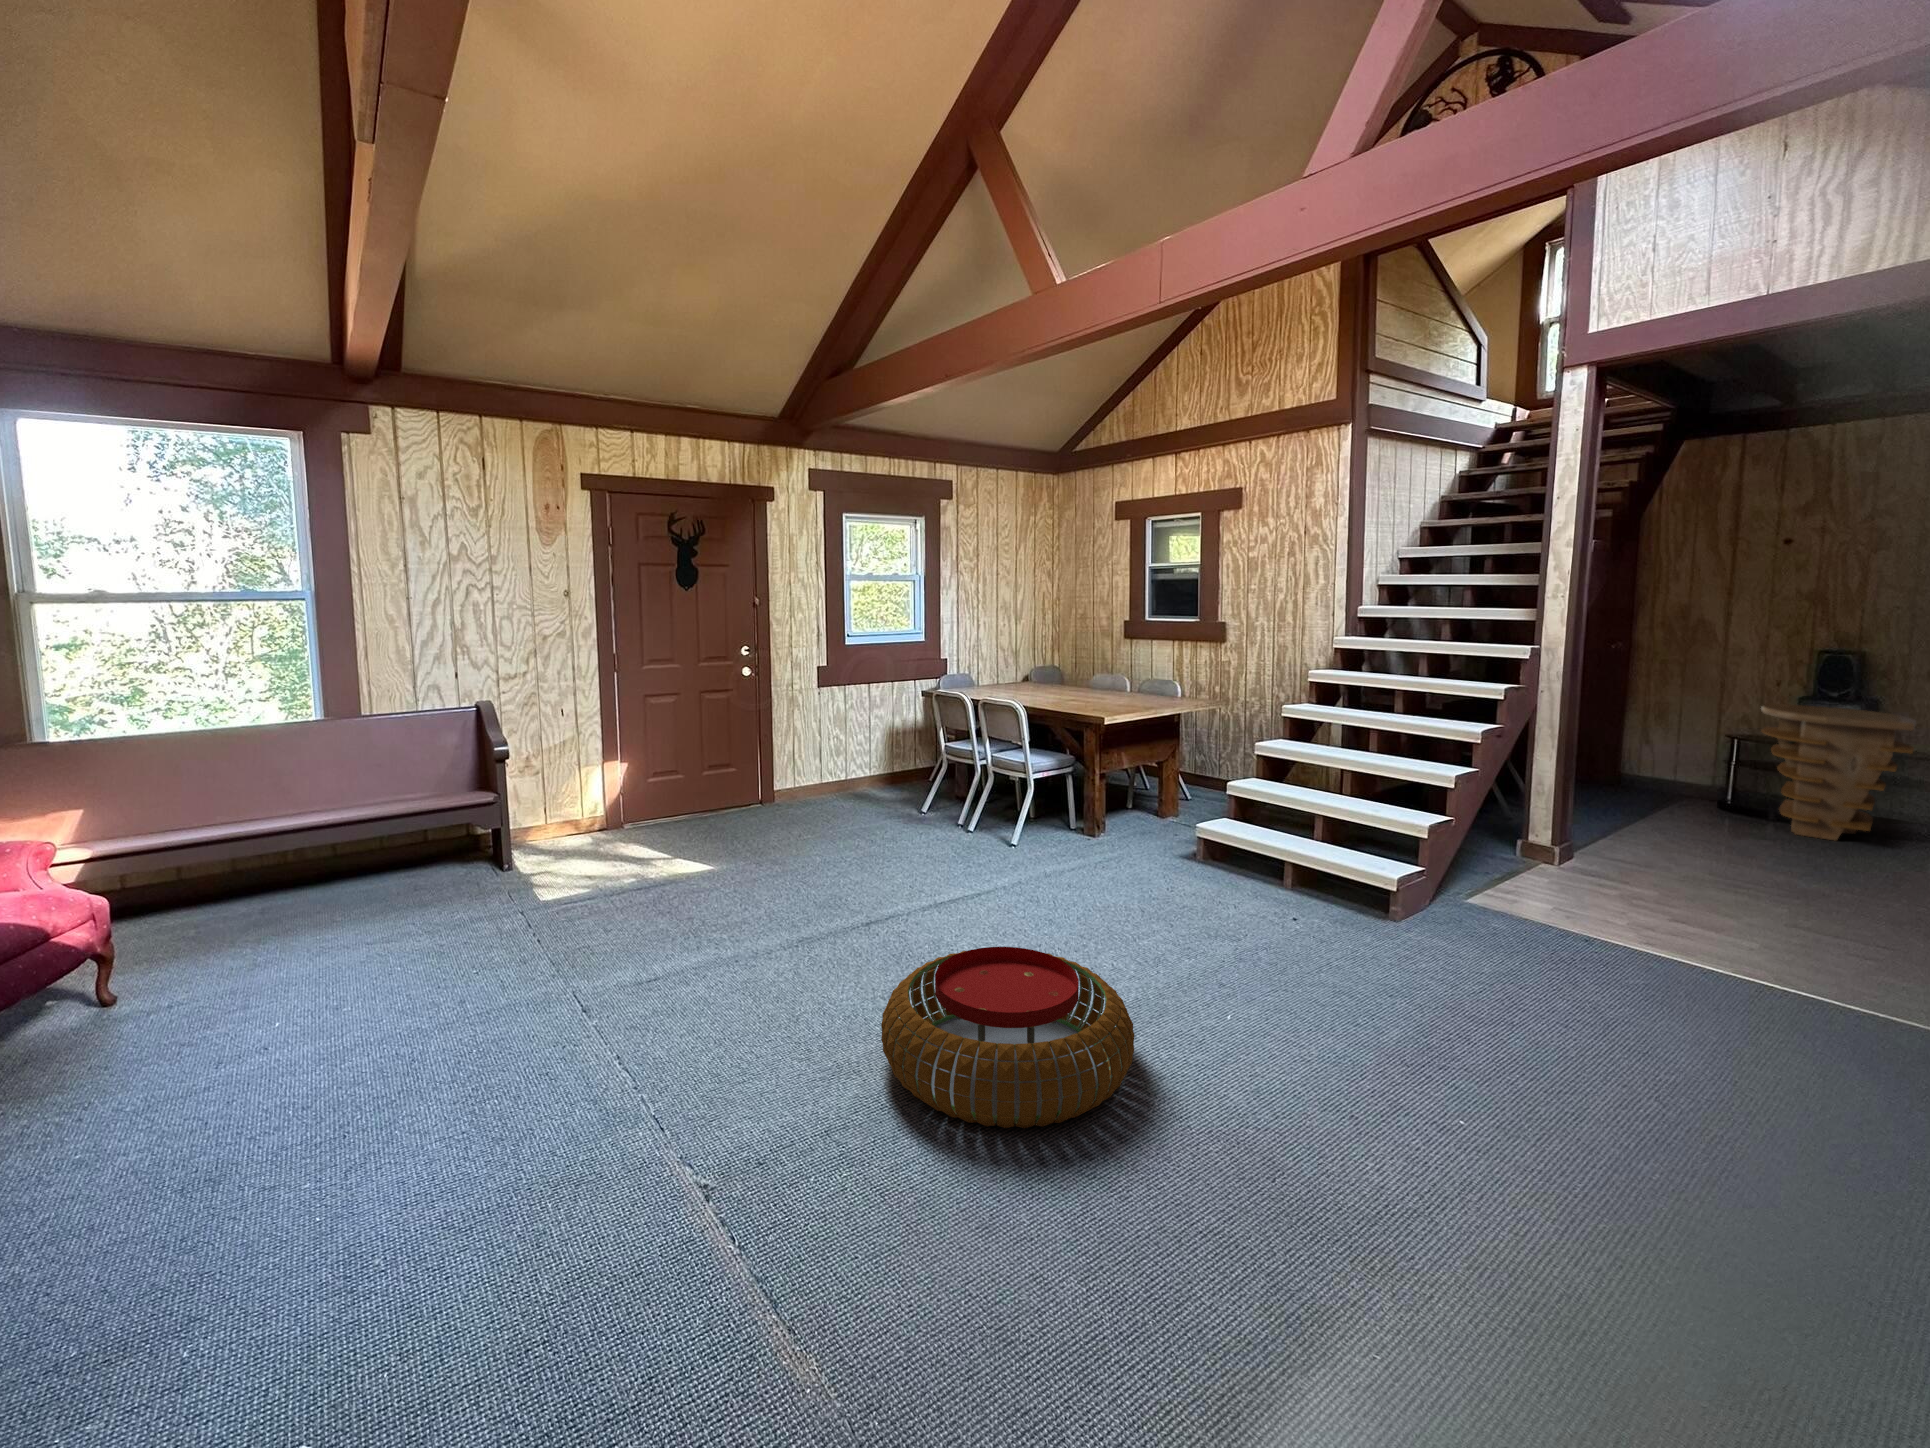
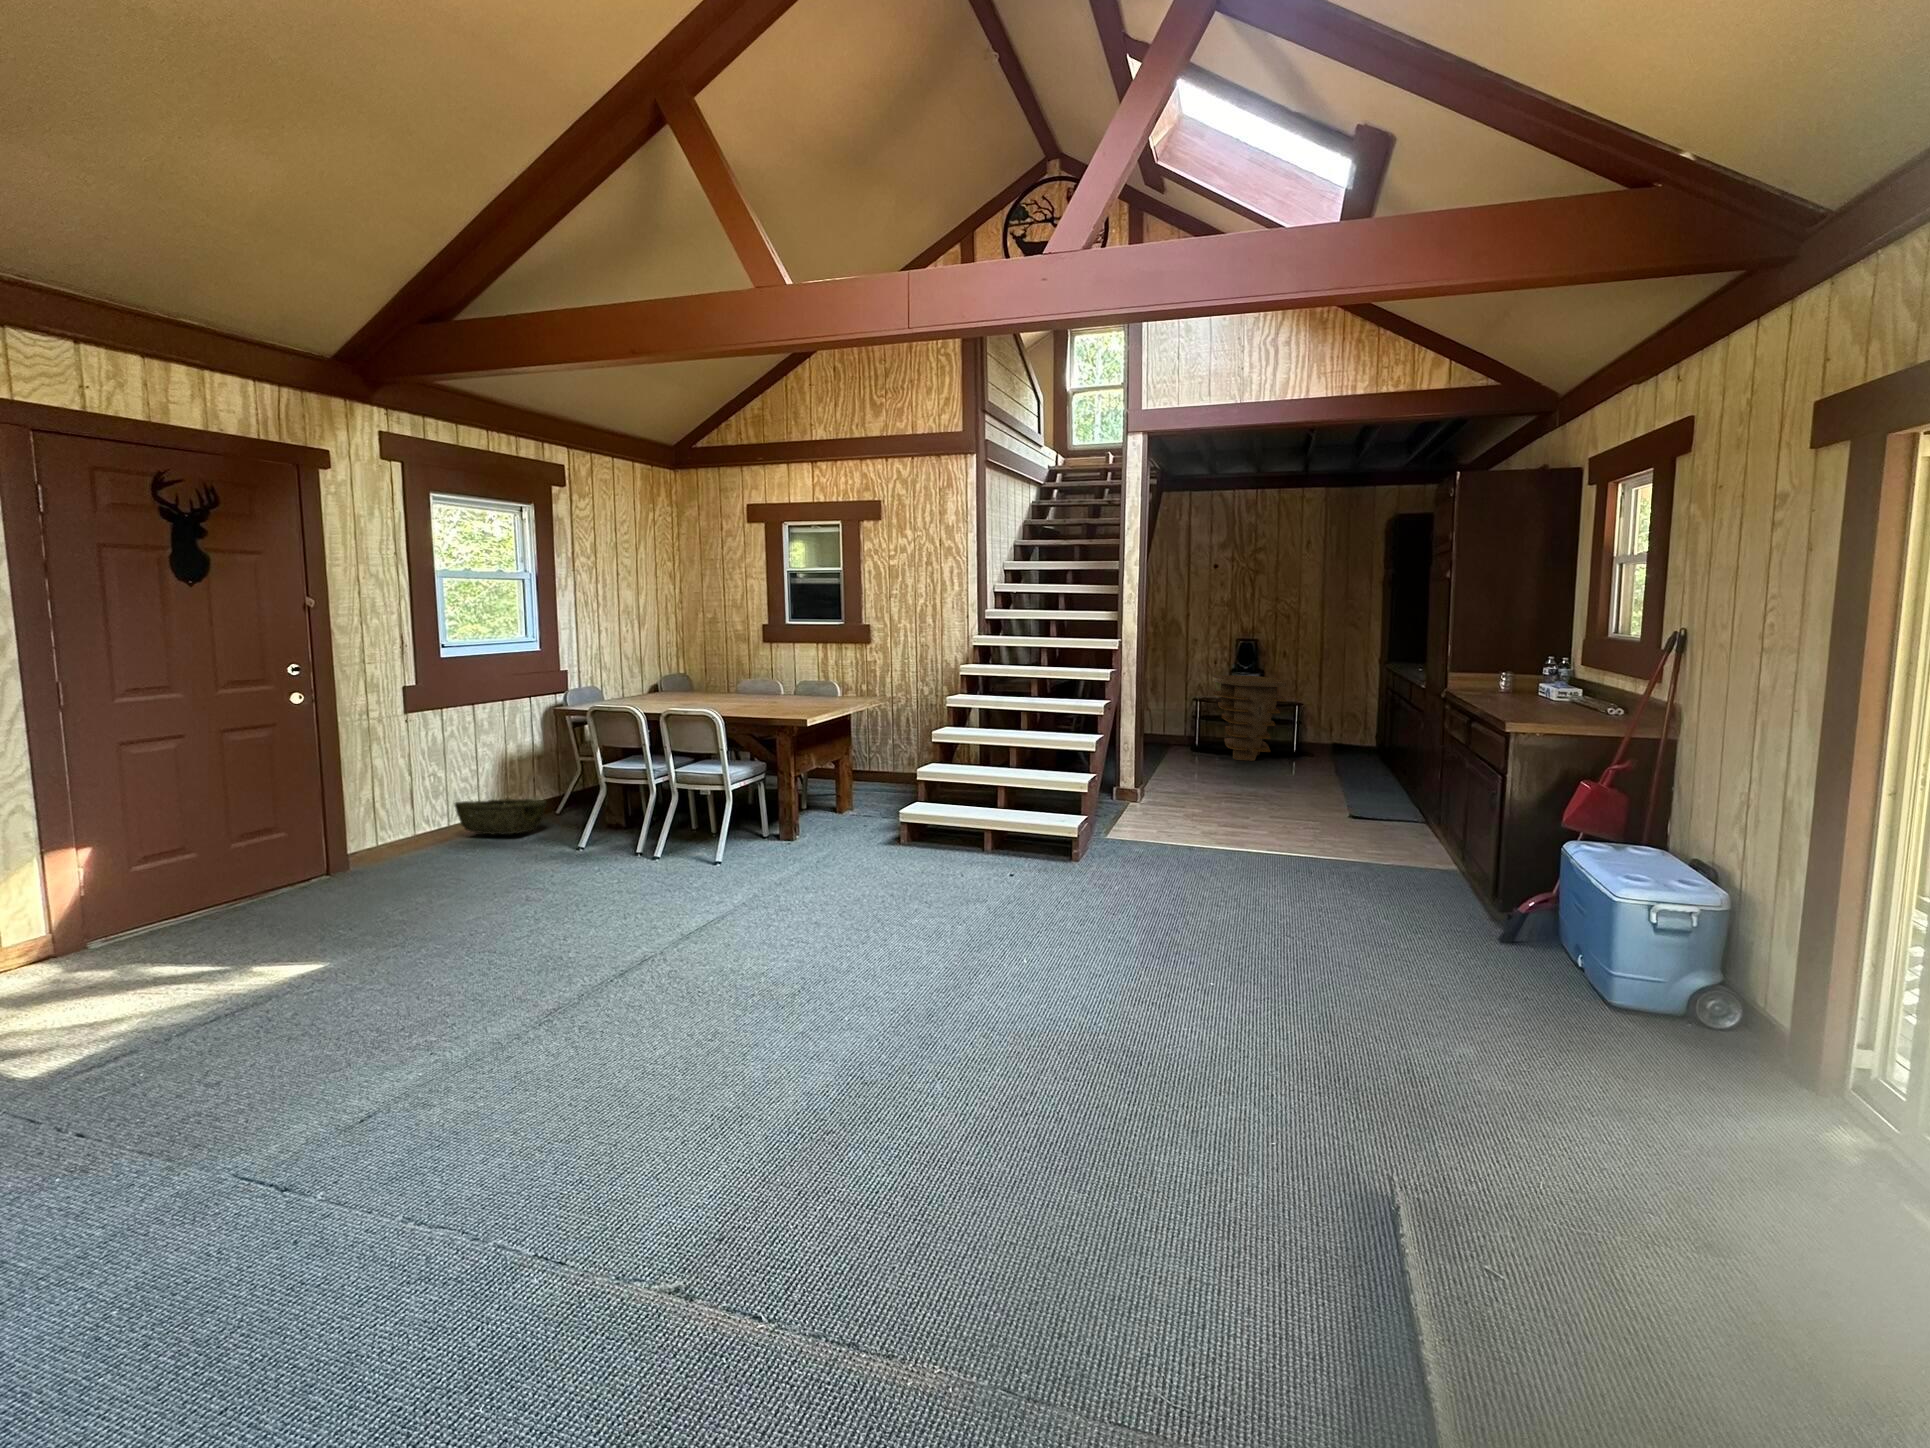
woven basket: none [848,761,910,794] -> present [455,799,547,834]
pouf: present [881,947,1135,1129] -> none [762,935,1003,1101]

